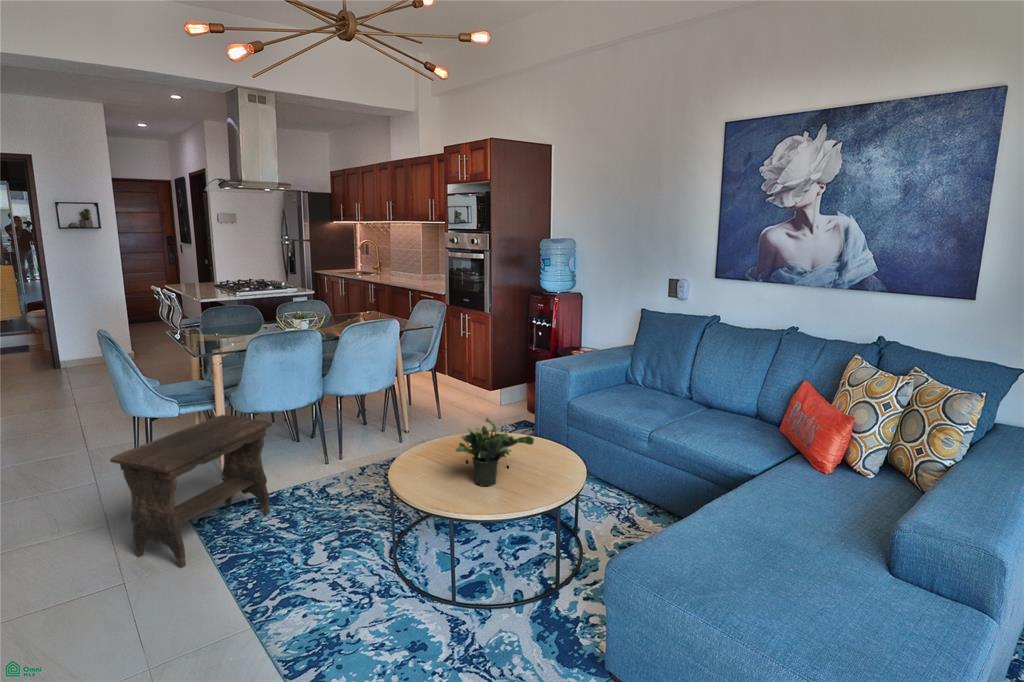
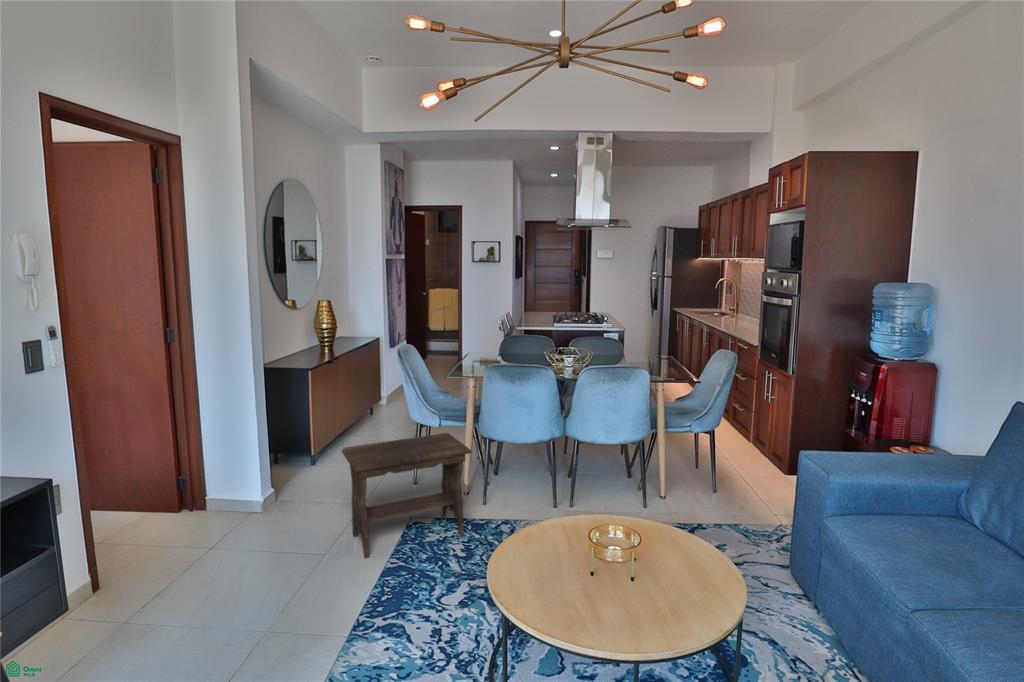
potted plant: present [456,418,534,486] -> none [546,506,640,594]

